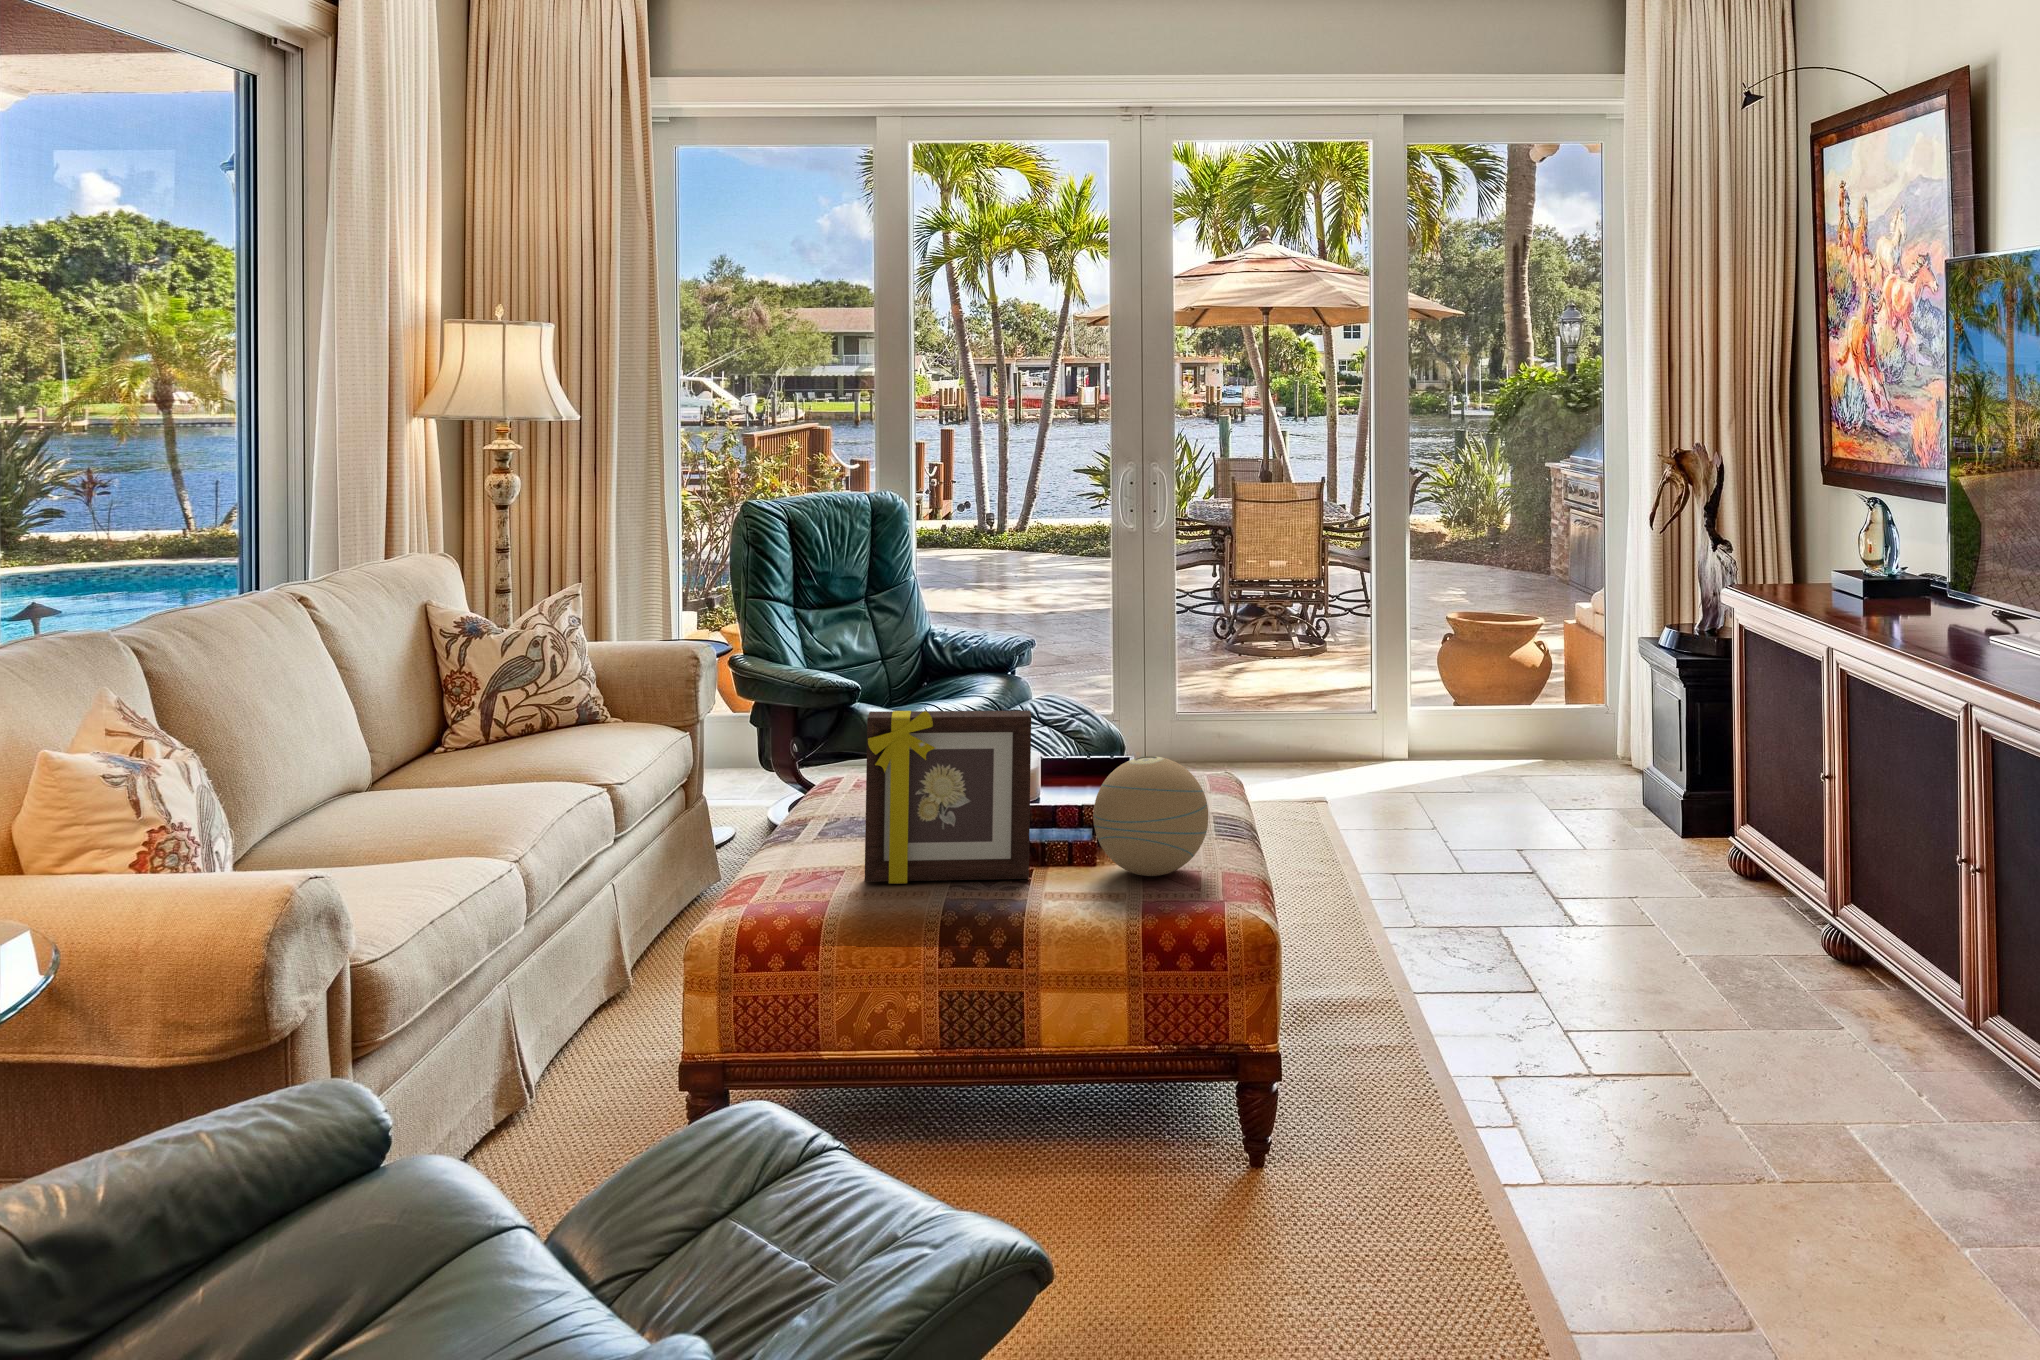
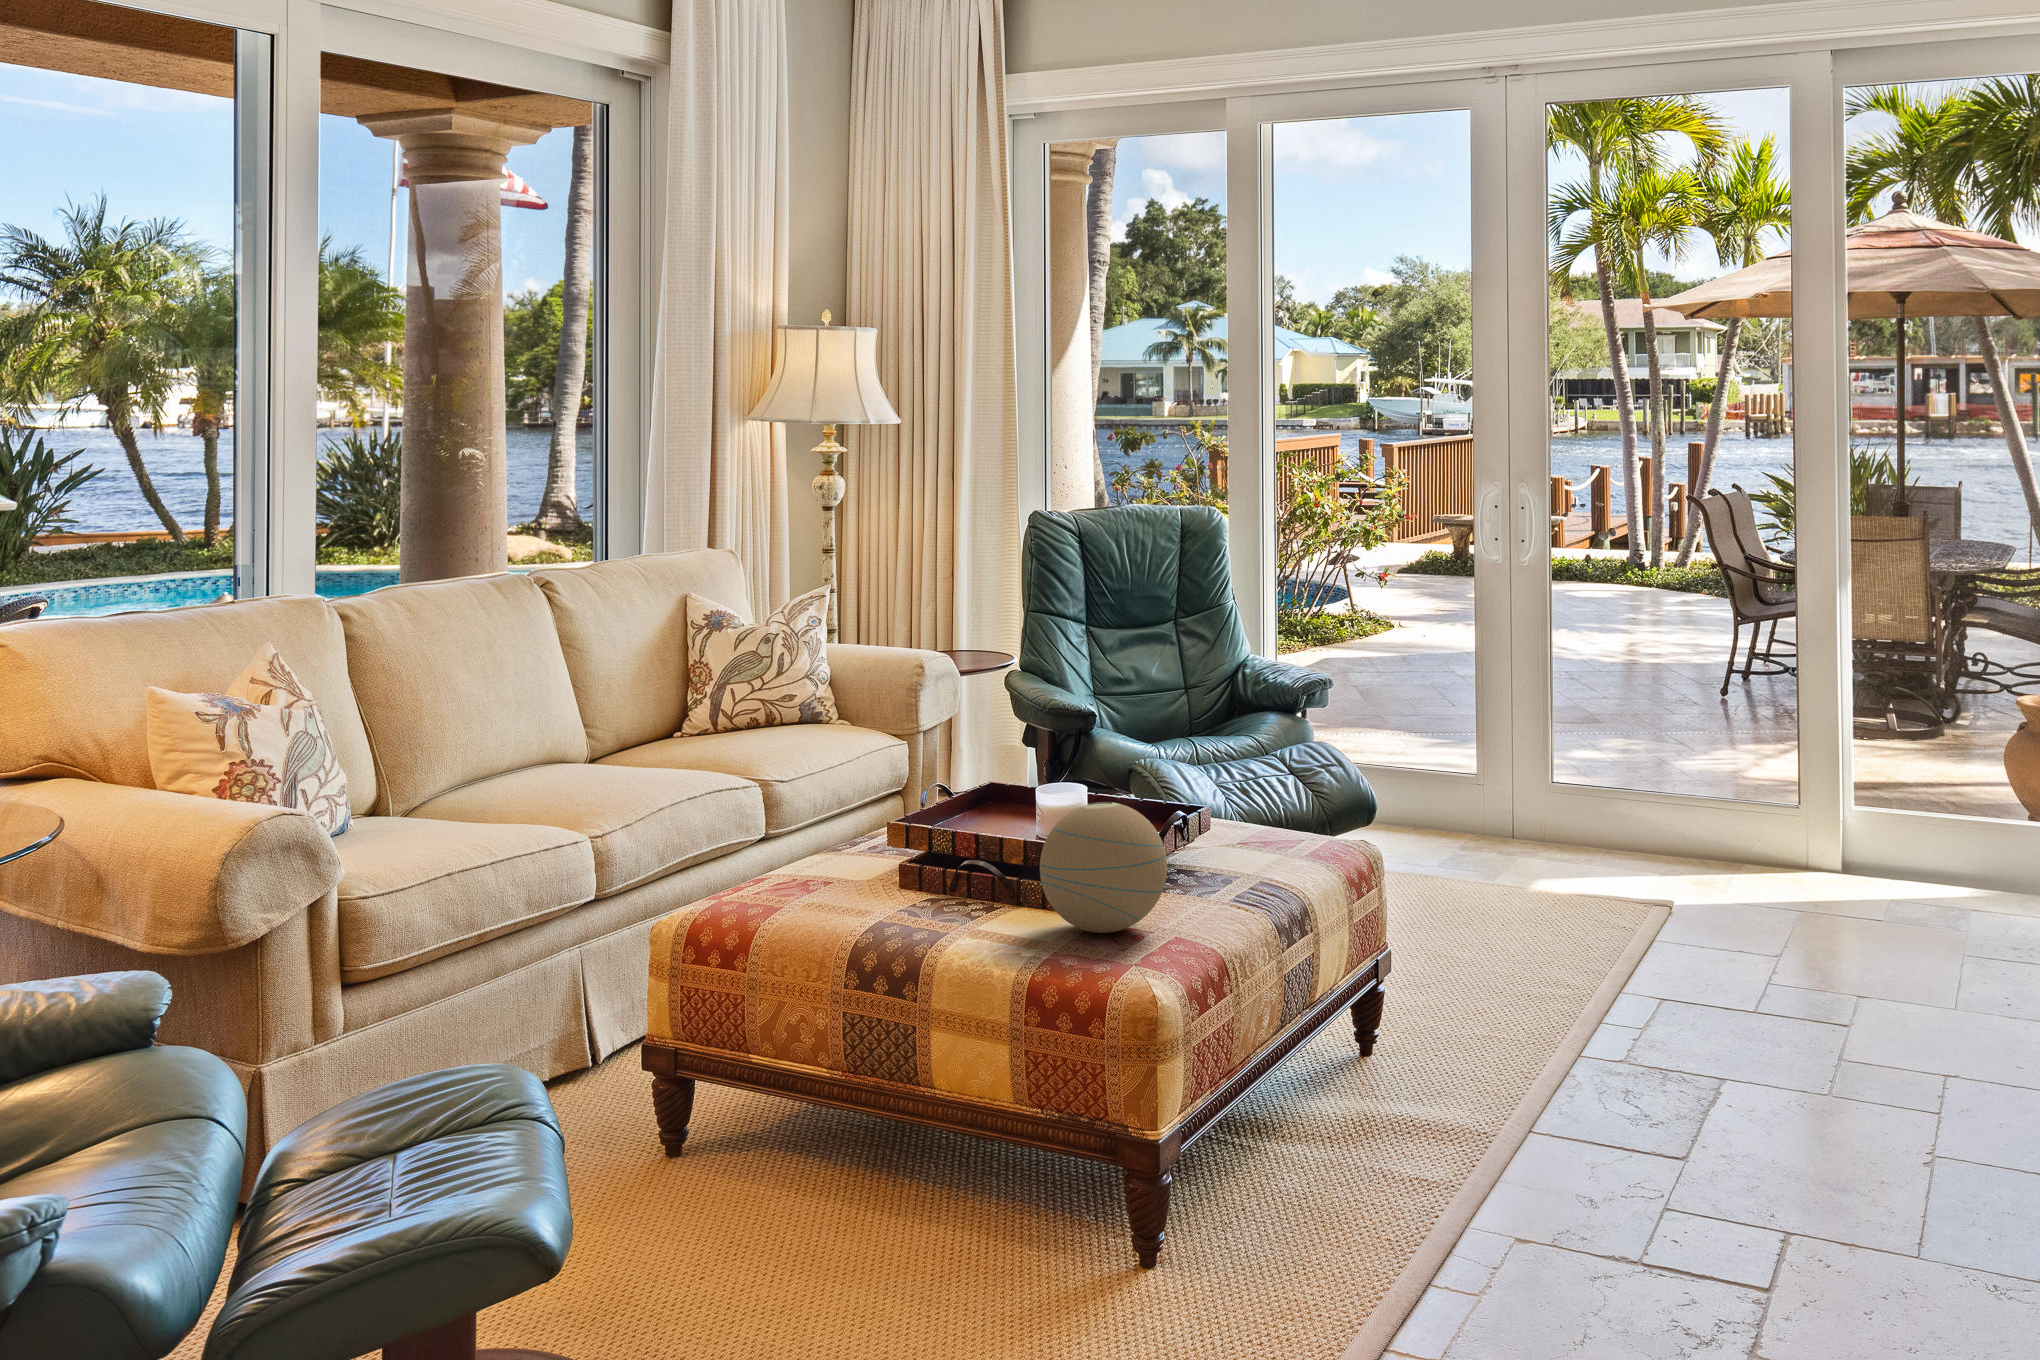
picture frame: present [865,710,1031,884] -> none [830,725,998,918]

